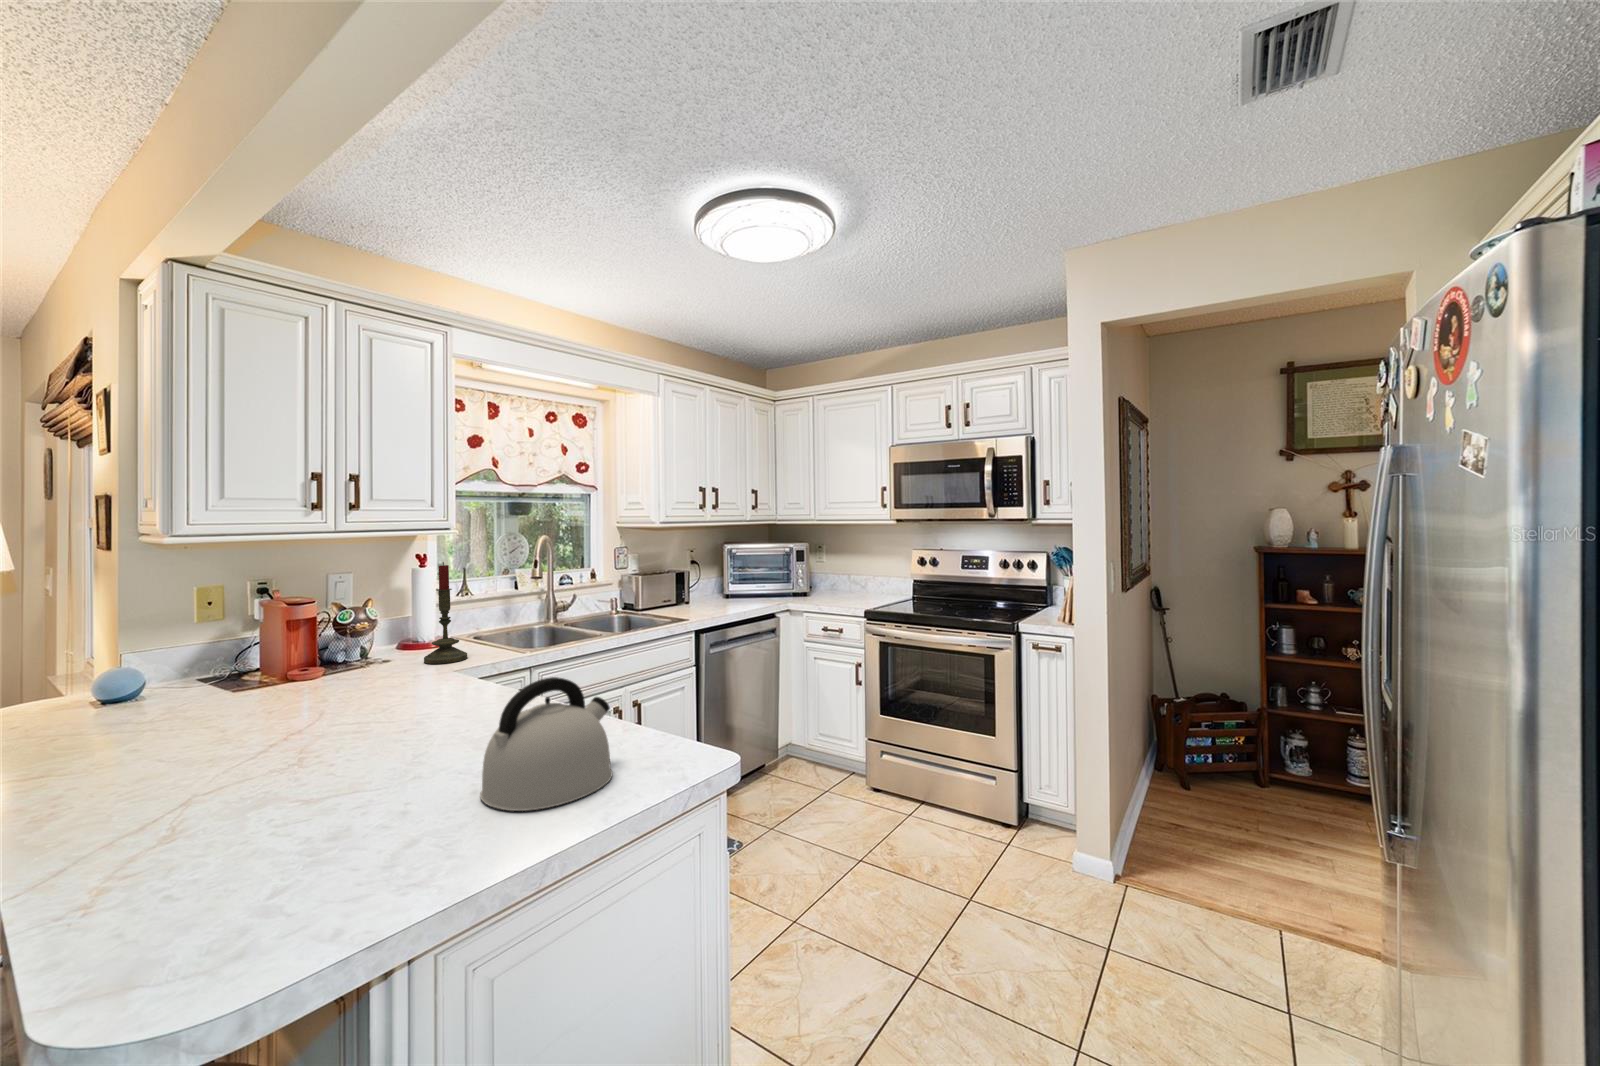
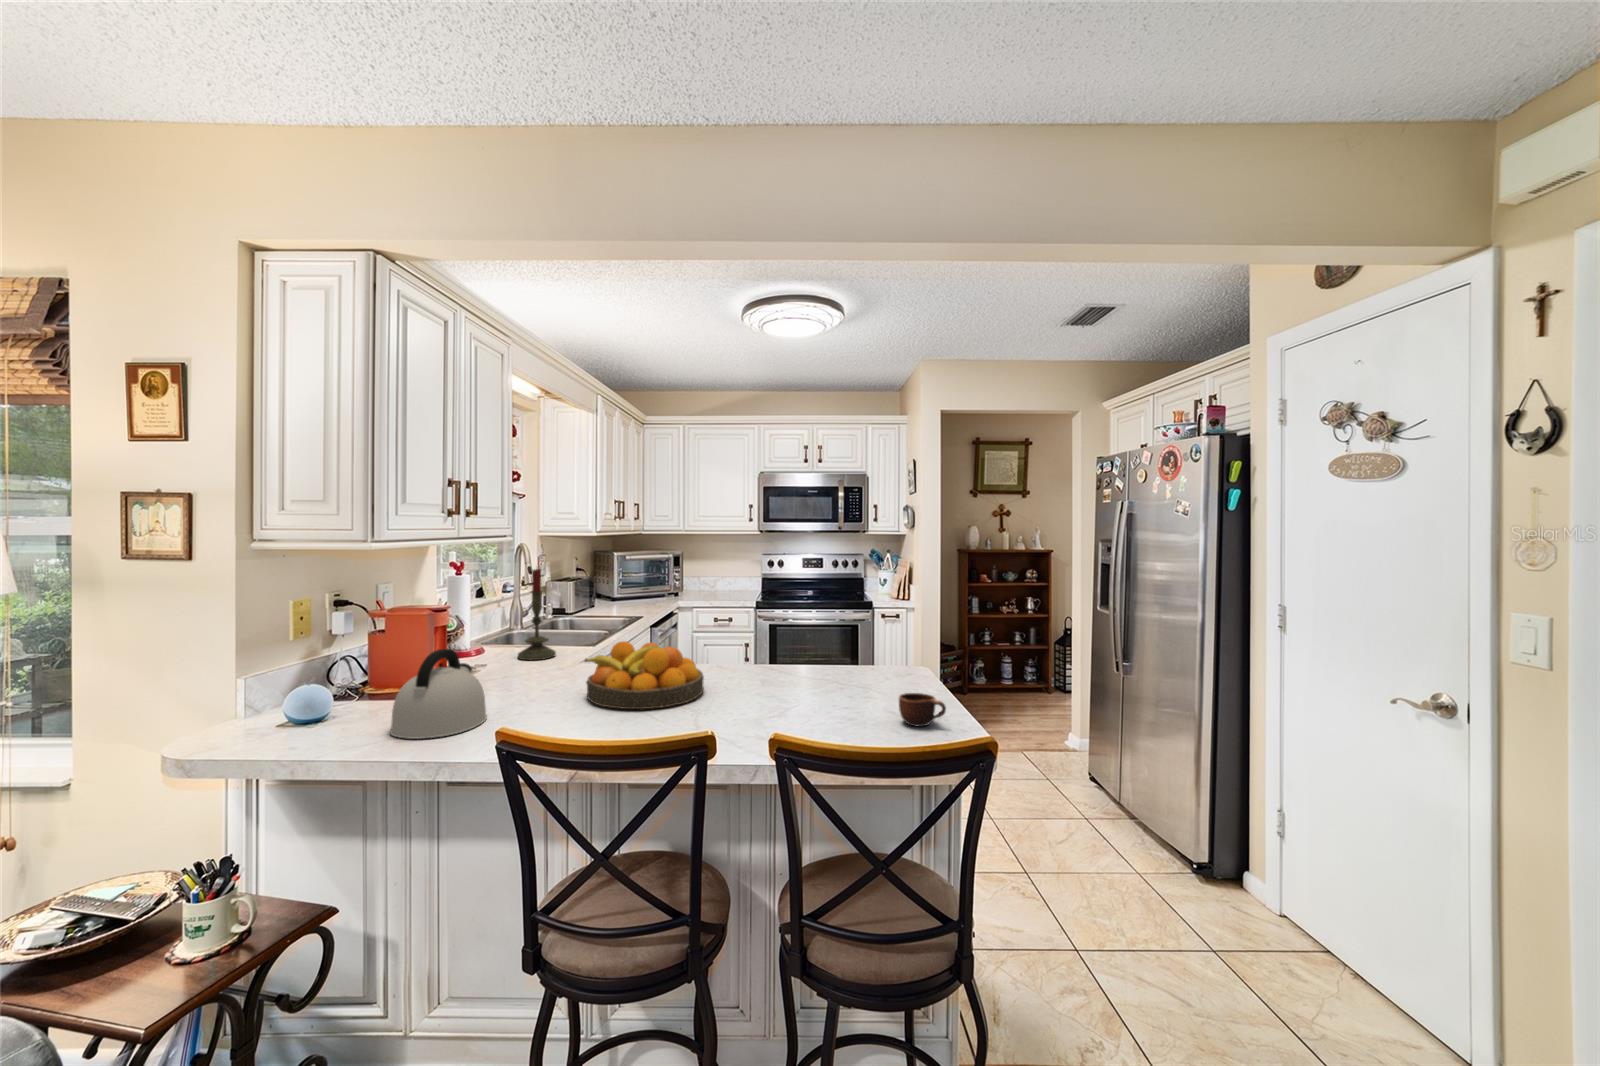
fruit bowl: none [256,655,431,749] -> present [585,641,704,709]
kettle: present [480,677,612,811] -> present [390,649,487,739]
mug: none [327,807,413,882] -> present [899,693,946,726]

